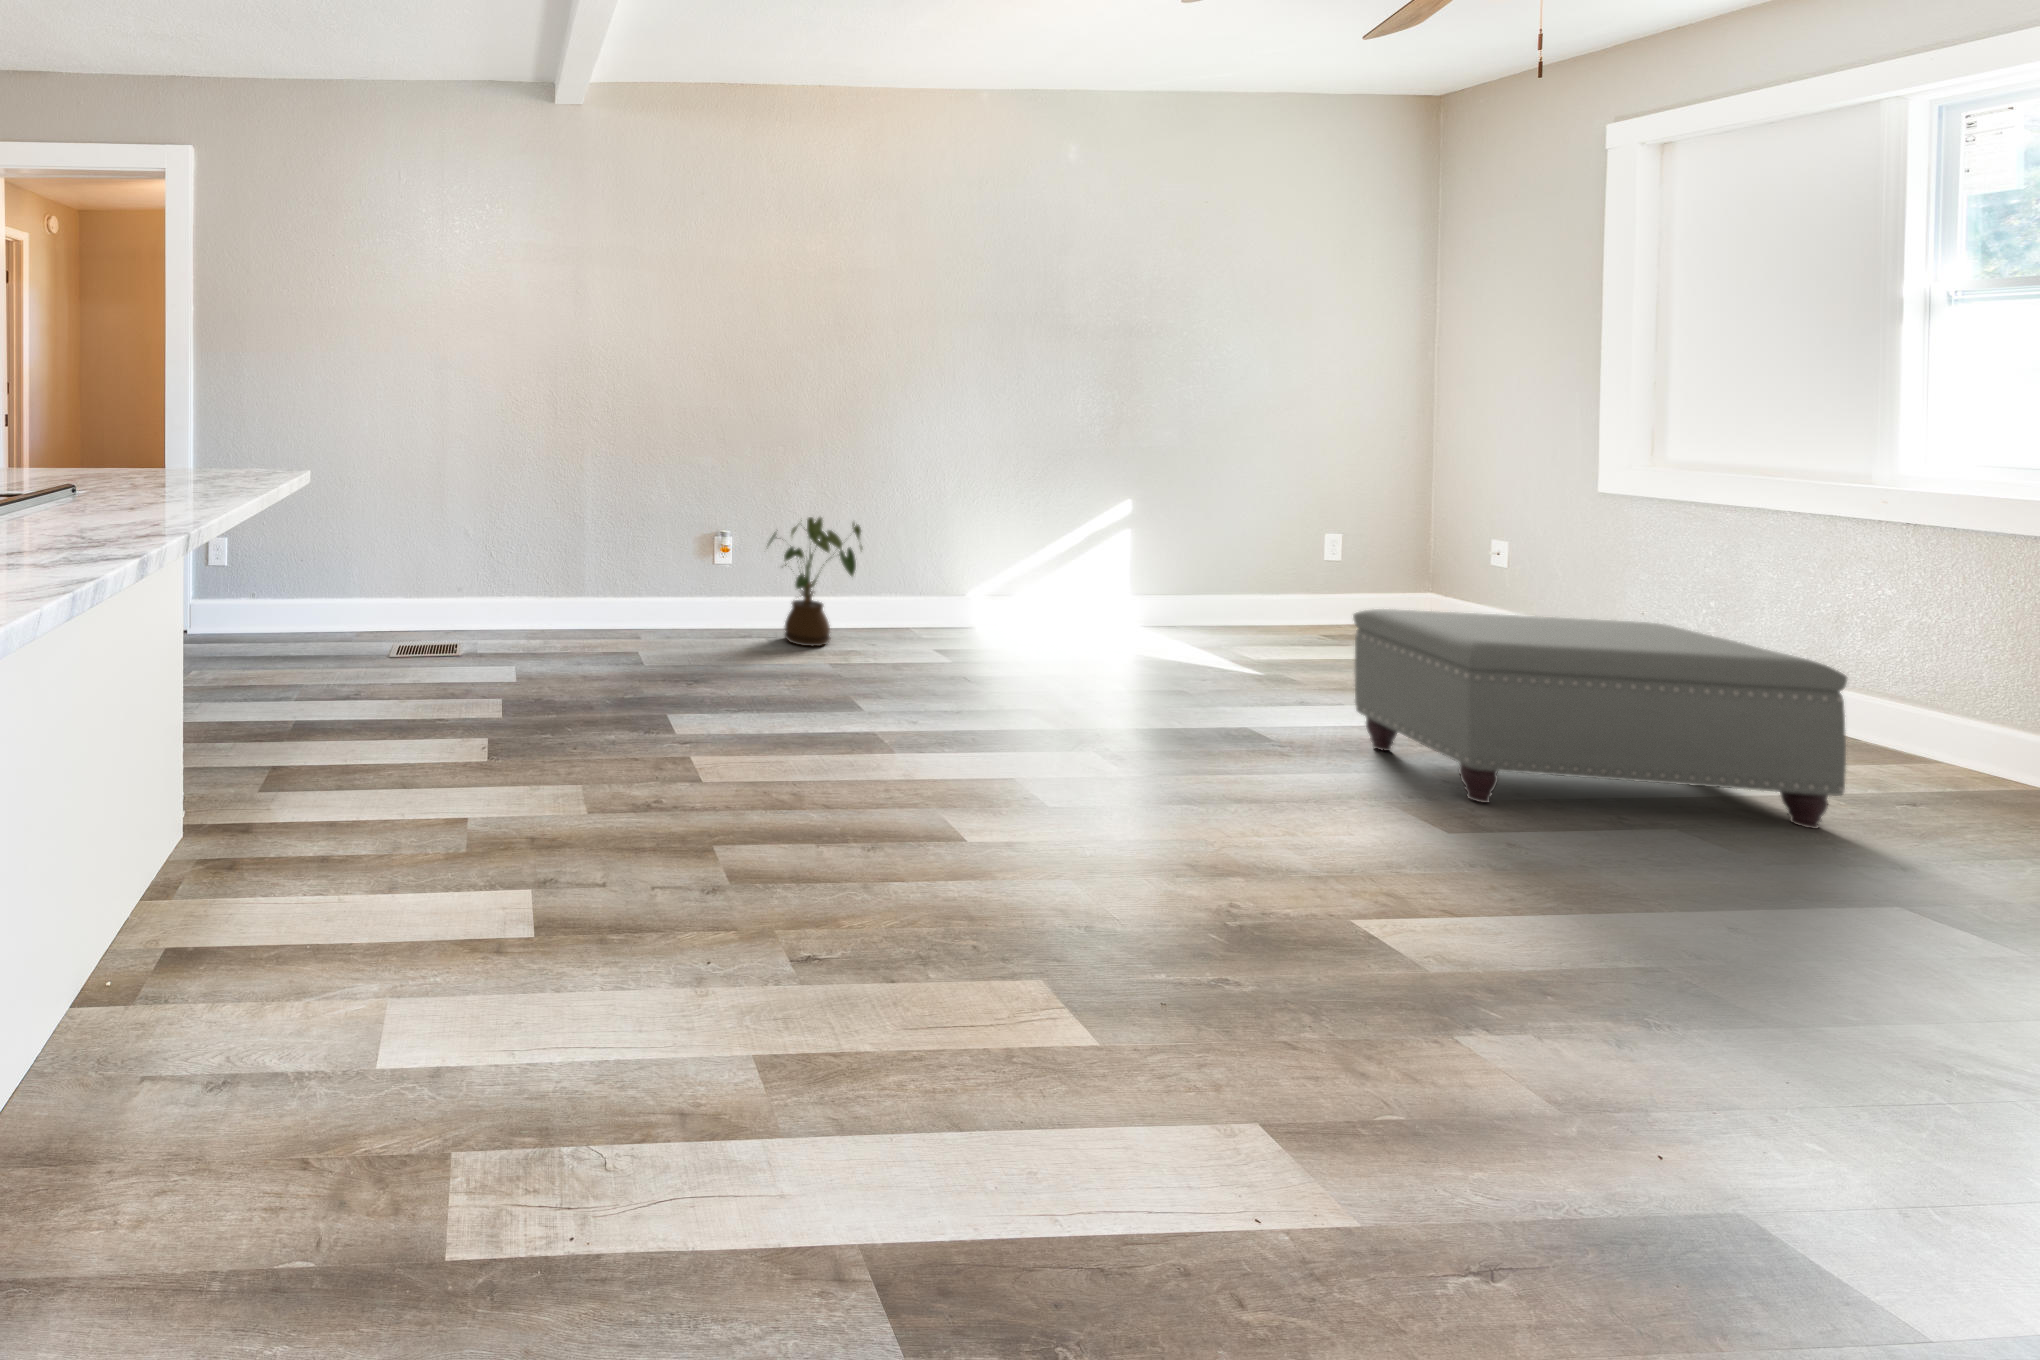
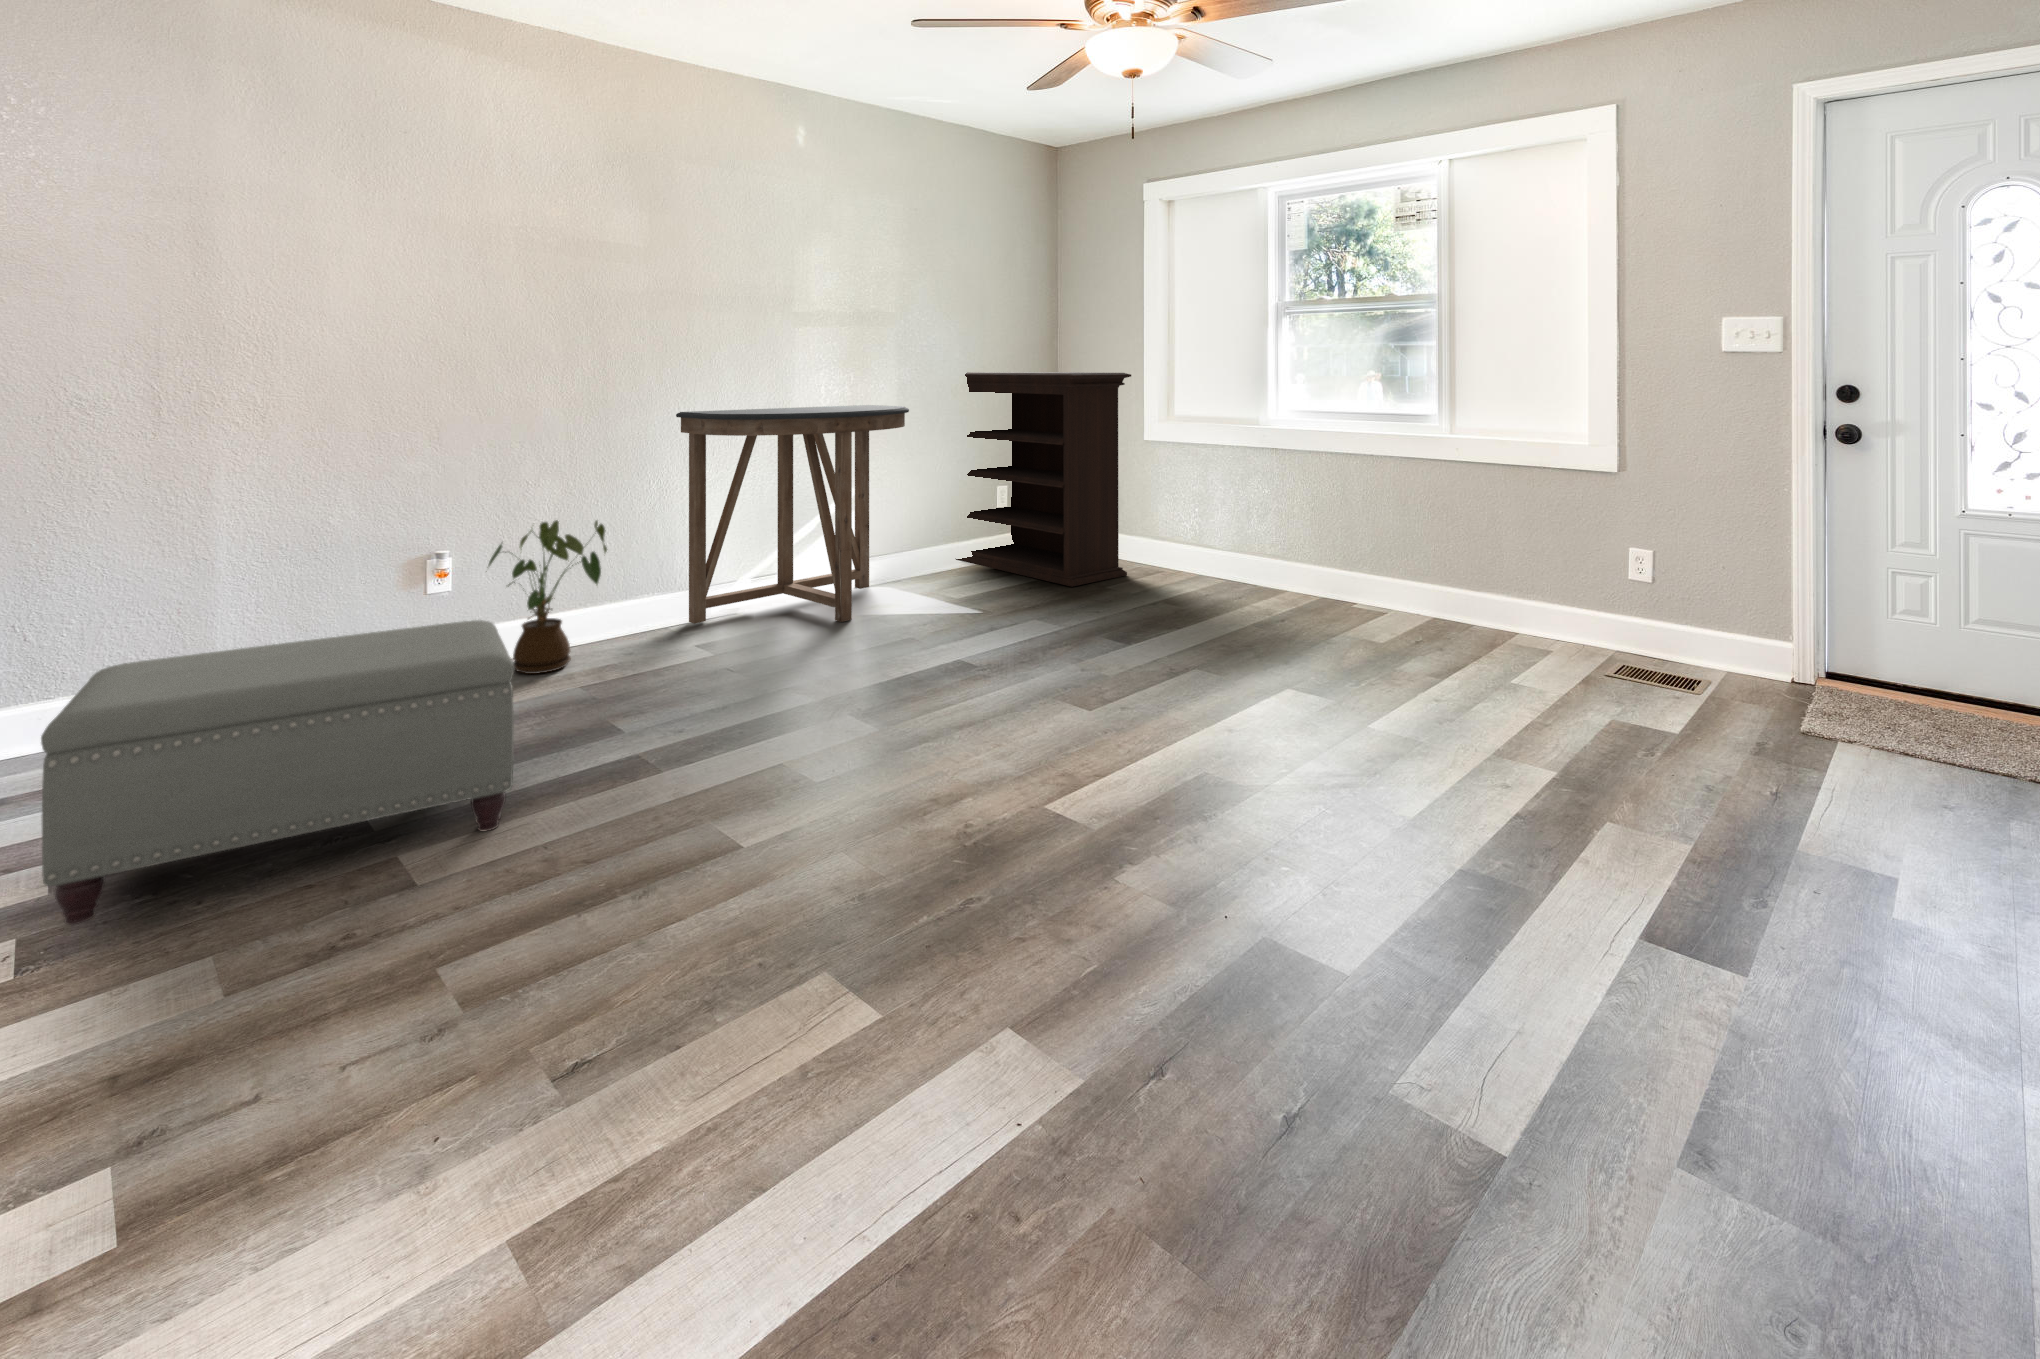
bookshelf: none [1255,400,1553,681] -> present [956,372,1131,587]
console table: none [928,429,1192,659] -> present [676,405,909,624]
ottoman: present [1353,609,1847,829] -> present [41,620,514,925]

